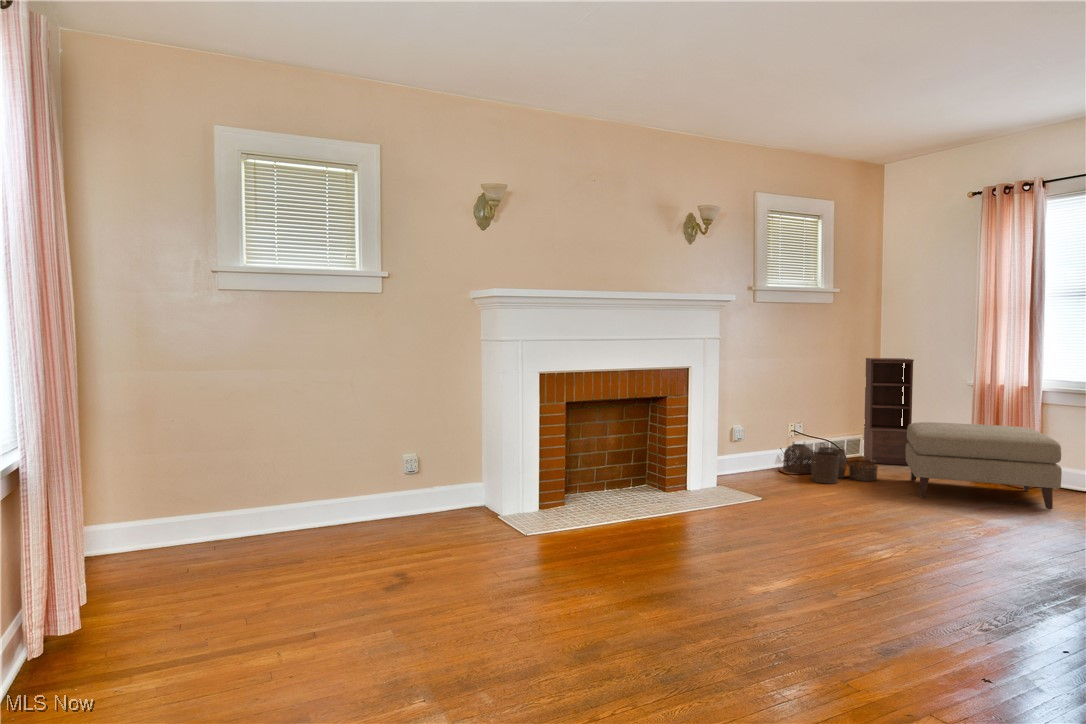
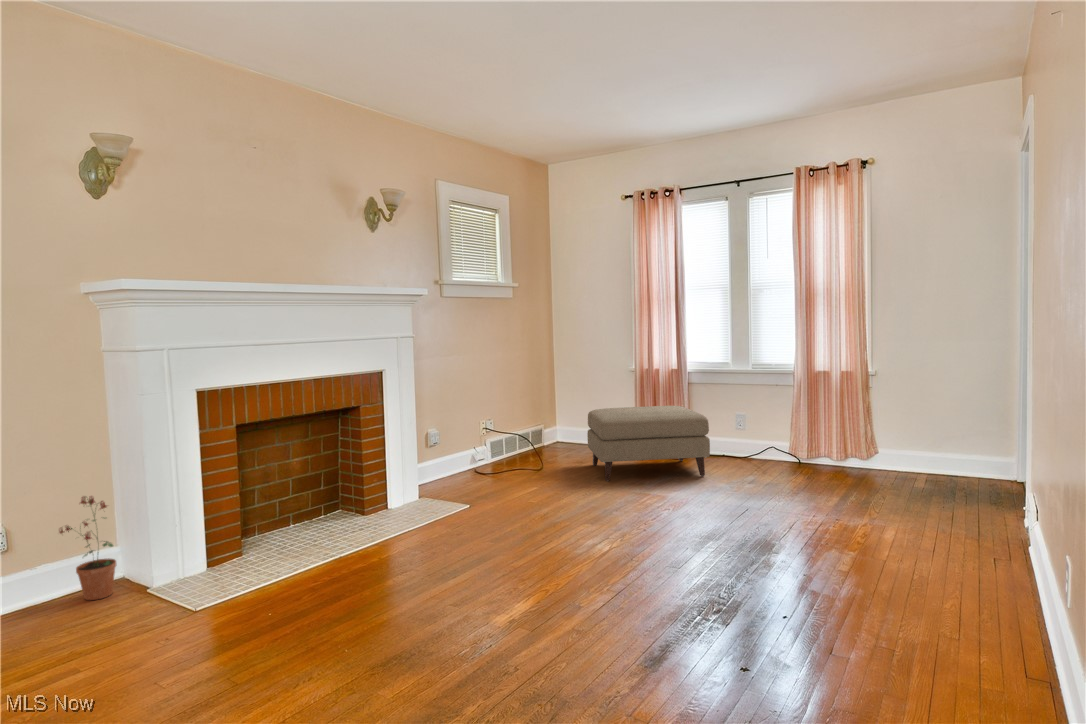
bookshelf: present [864,358,914,465] -> none [543,348,591,452]
potted plant: none [445,442,480,517] -> present [59,496,116,600]
woven basket: present [783,442,877,484] -> none [478,438,566,479]

